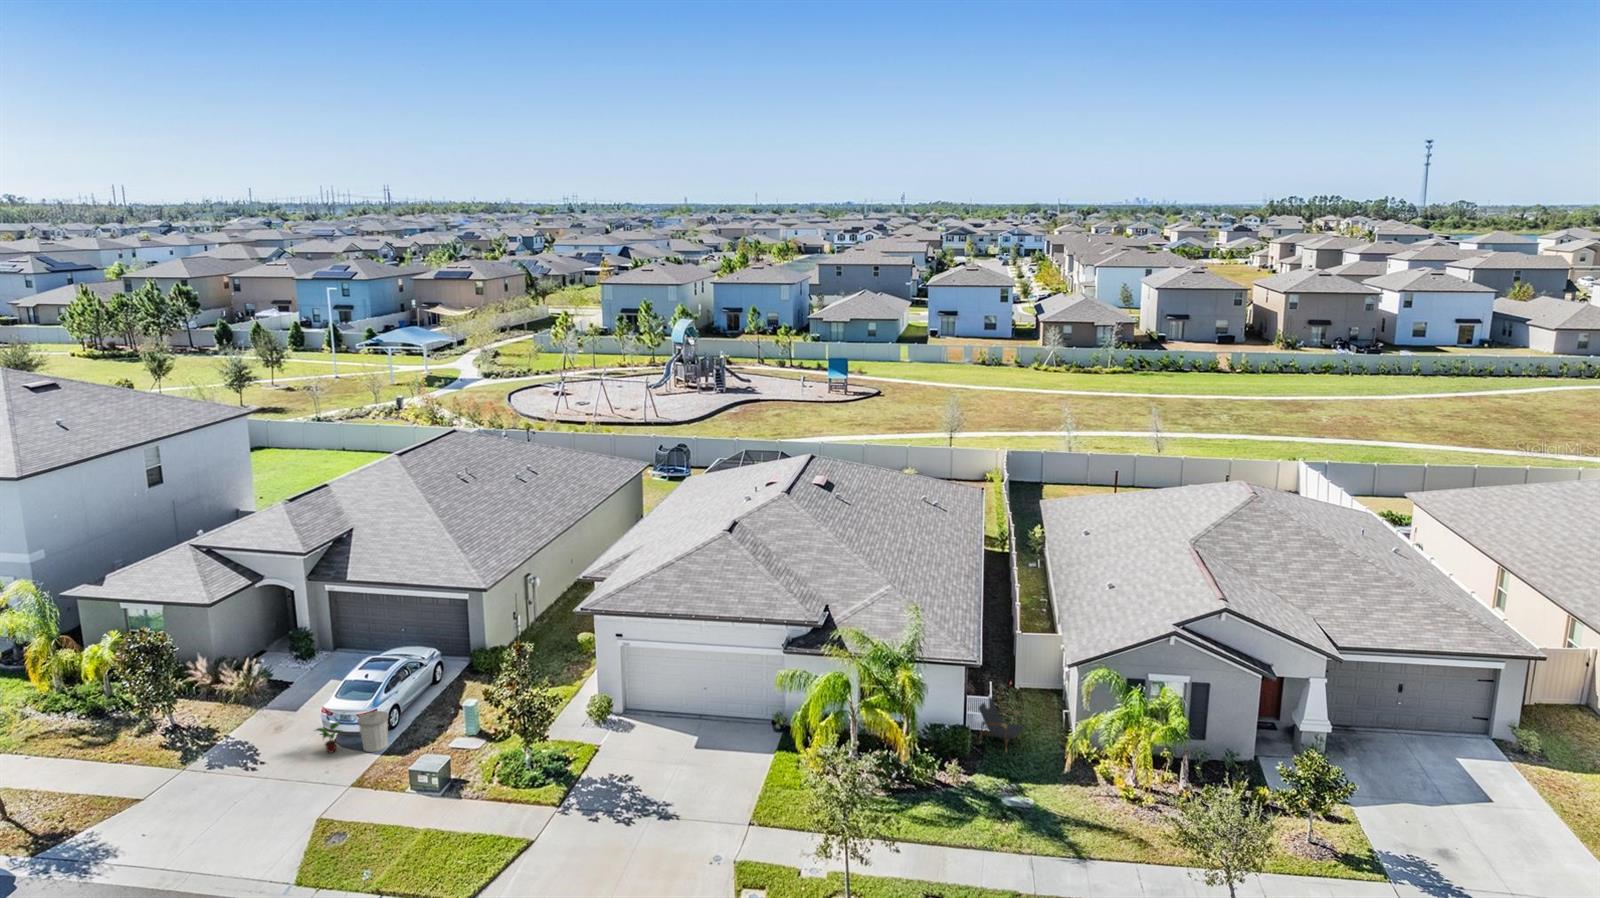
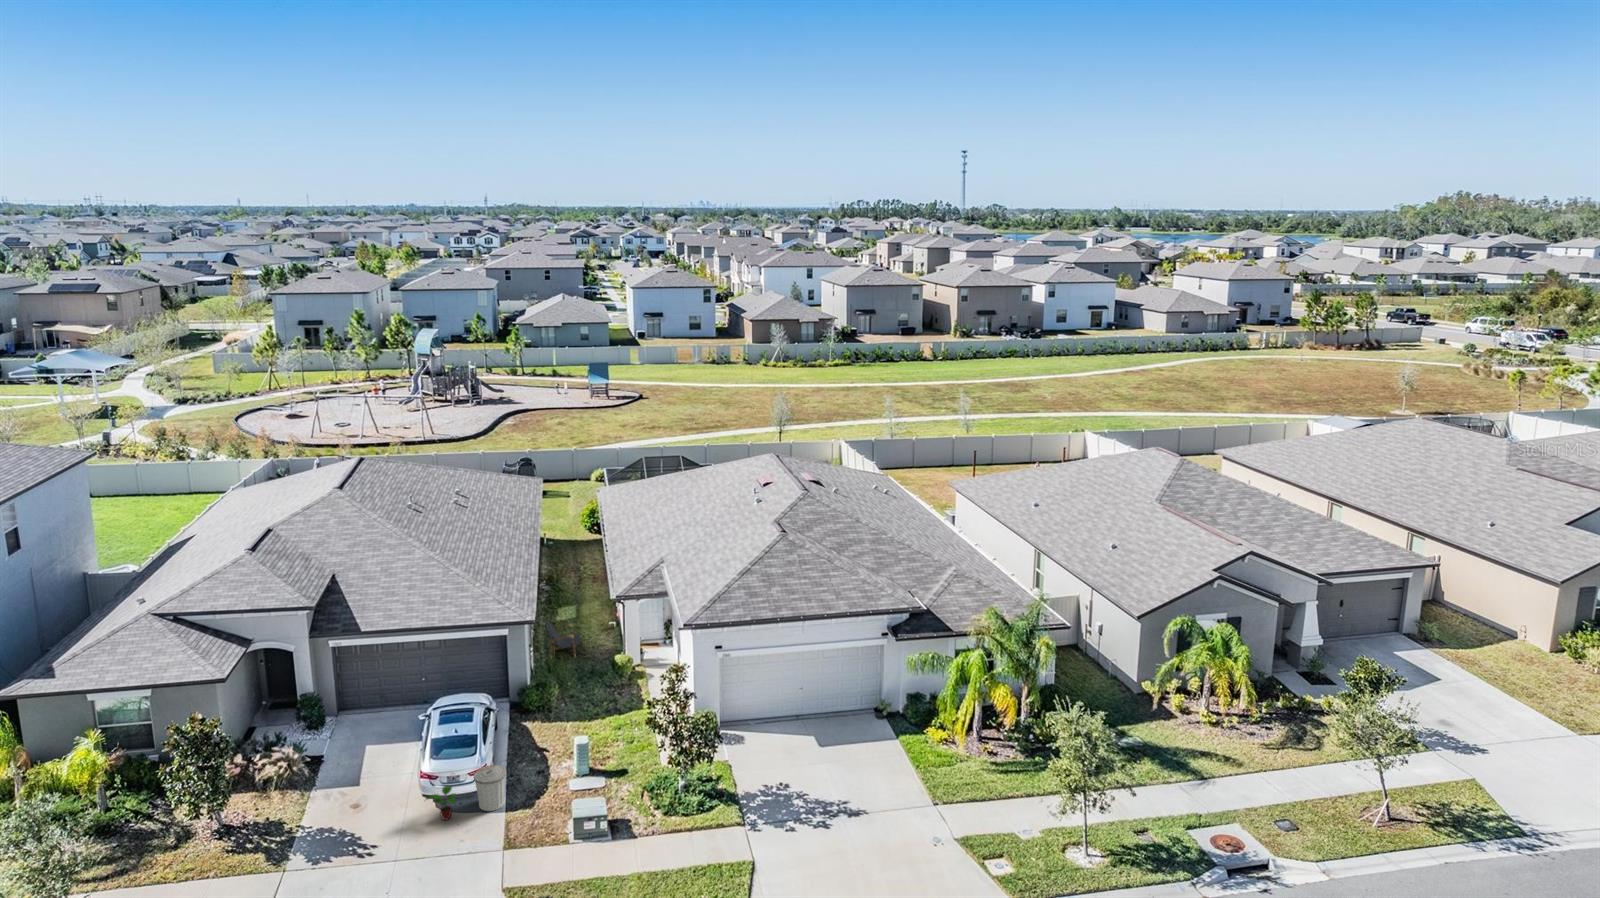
lounge chair: present [979,697,1024,751] -> present [546,620,580,656]

